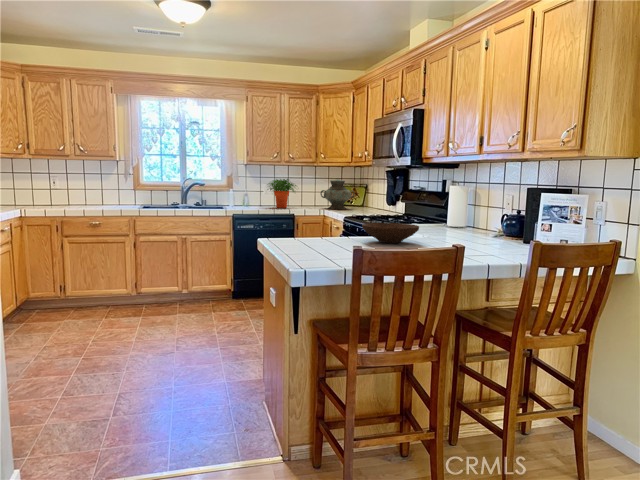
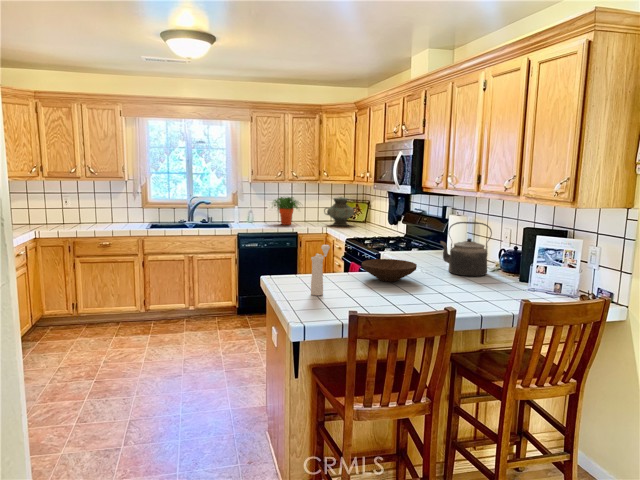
kettle: none [442,186,495,240] -> present [440,222,492,276]
pepper mill: none [311,201,331,251] -> present [311,245,330,296]

